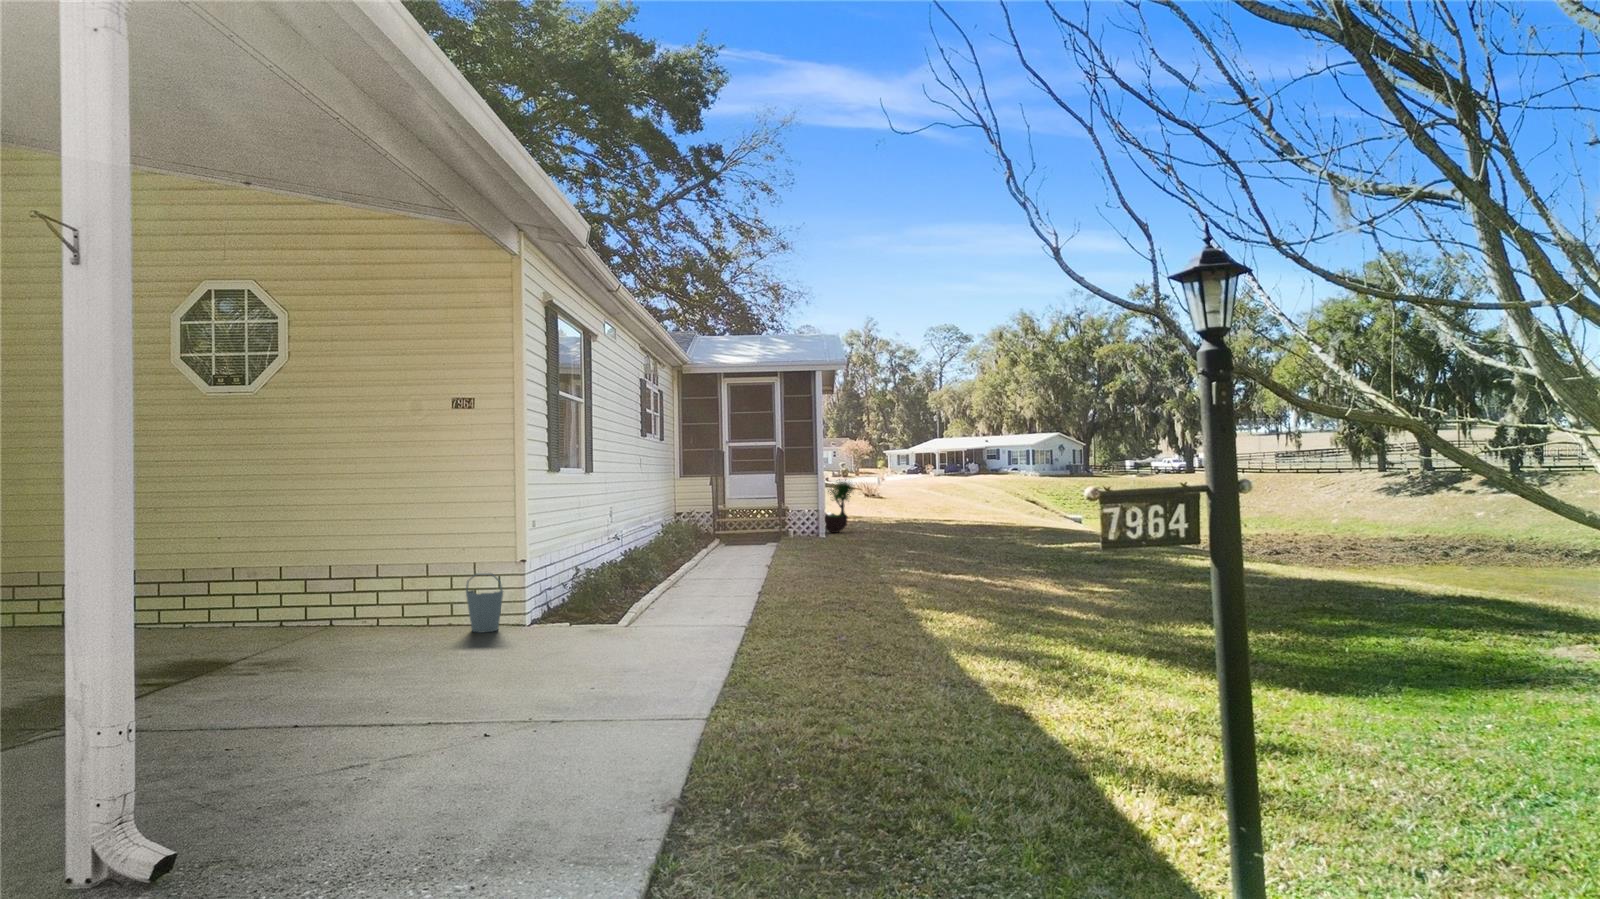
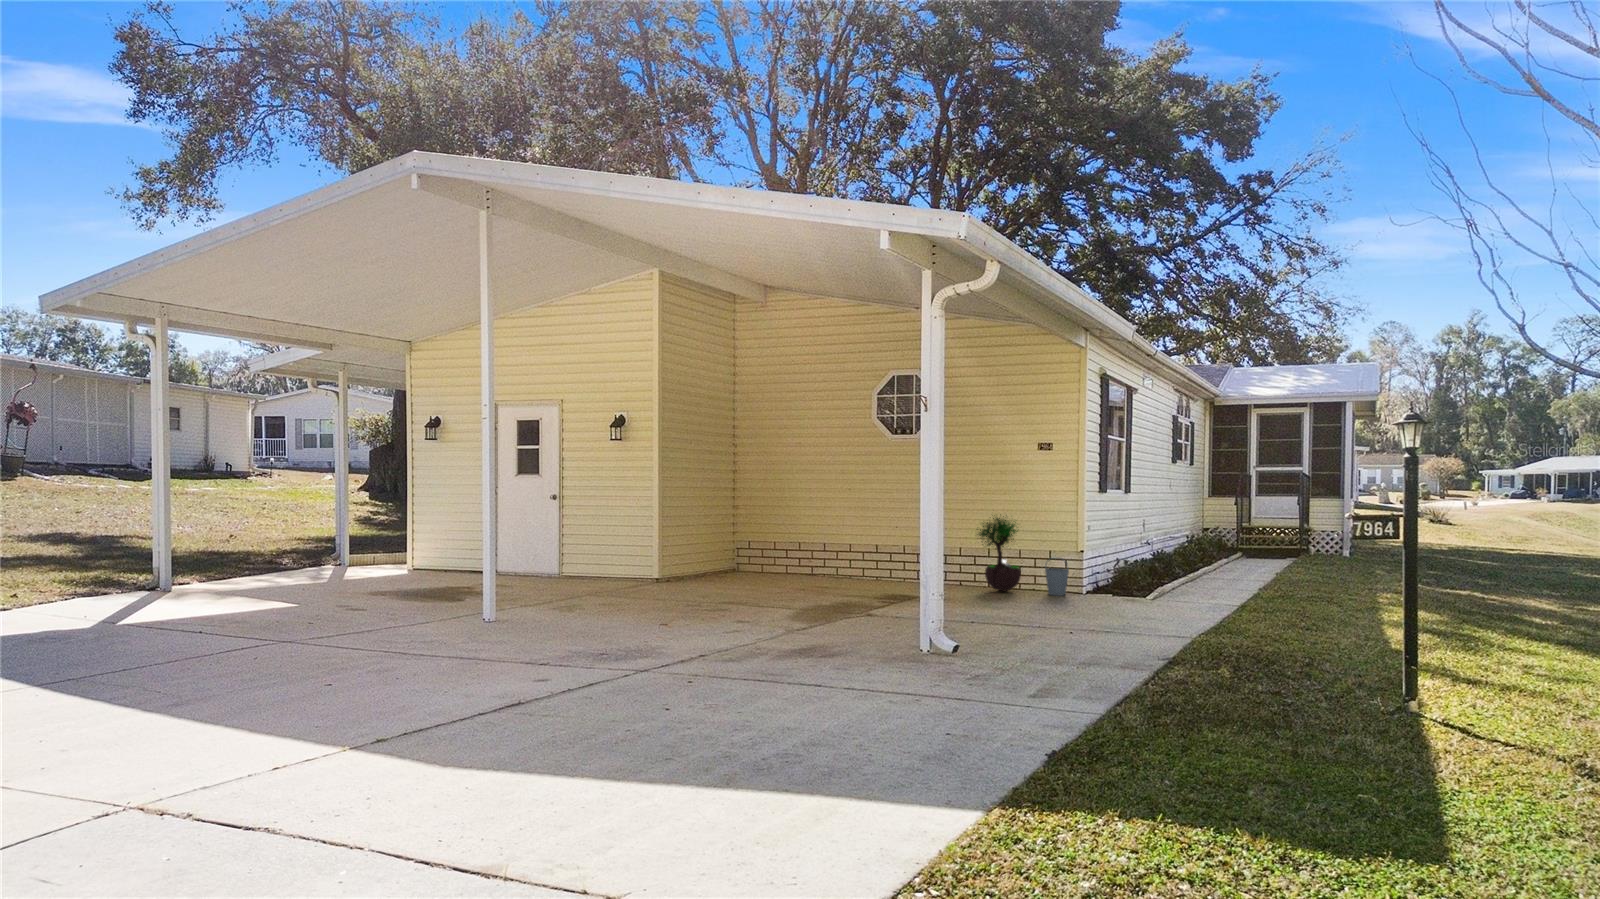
potted tree: present [825,479,853,533] -> present [977,516,1021,591]

